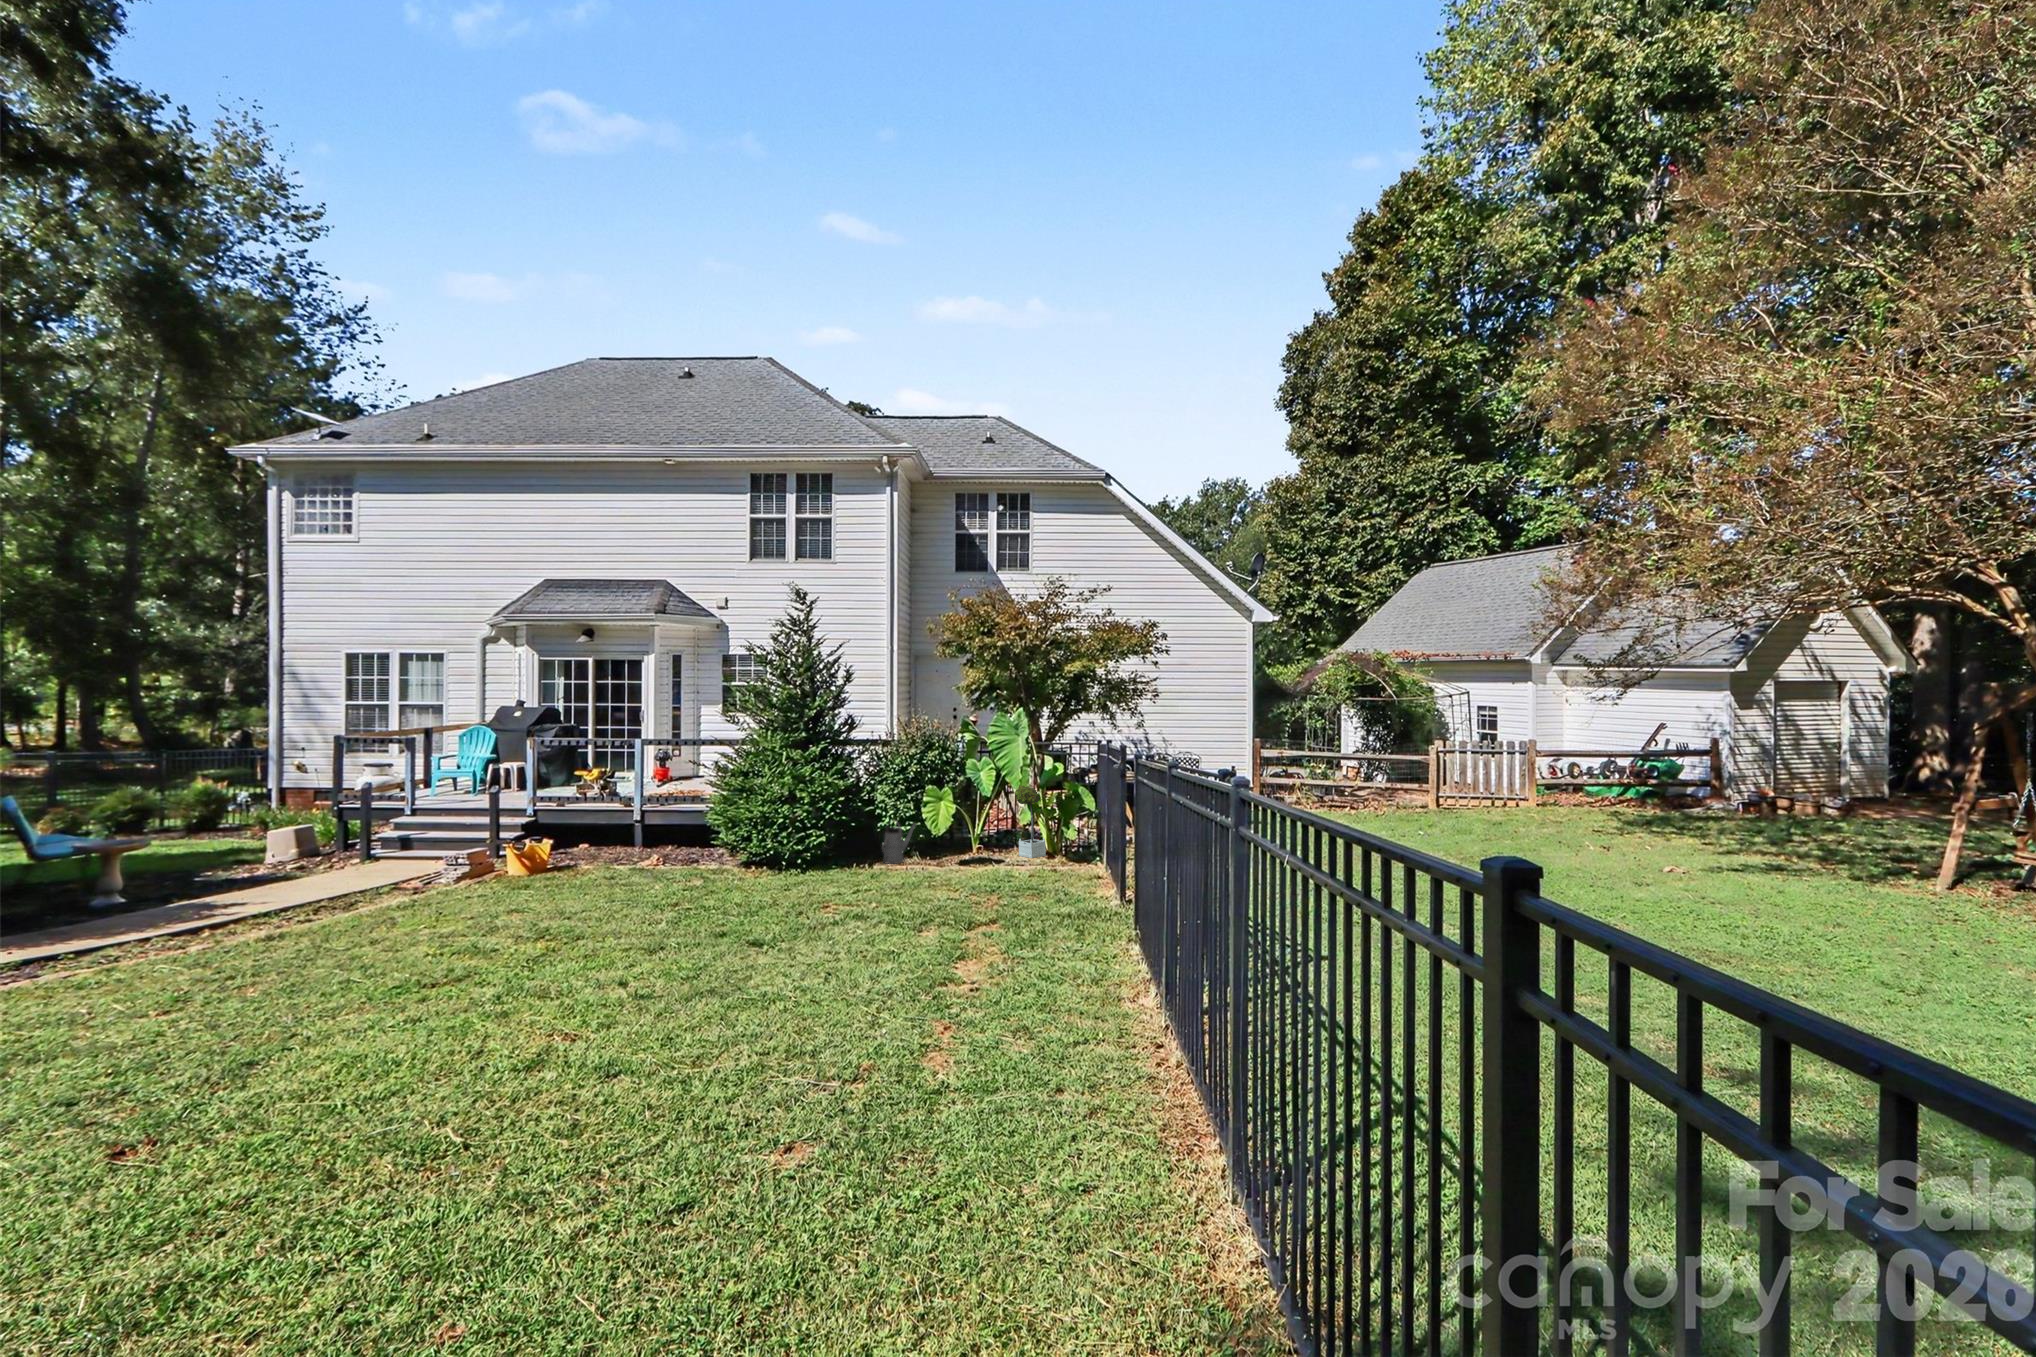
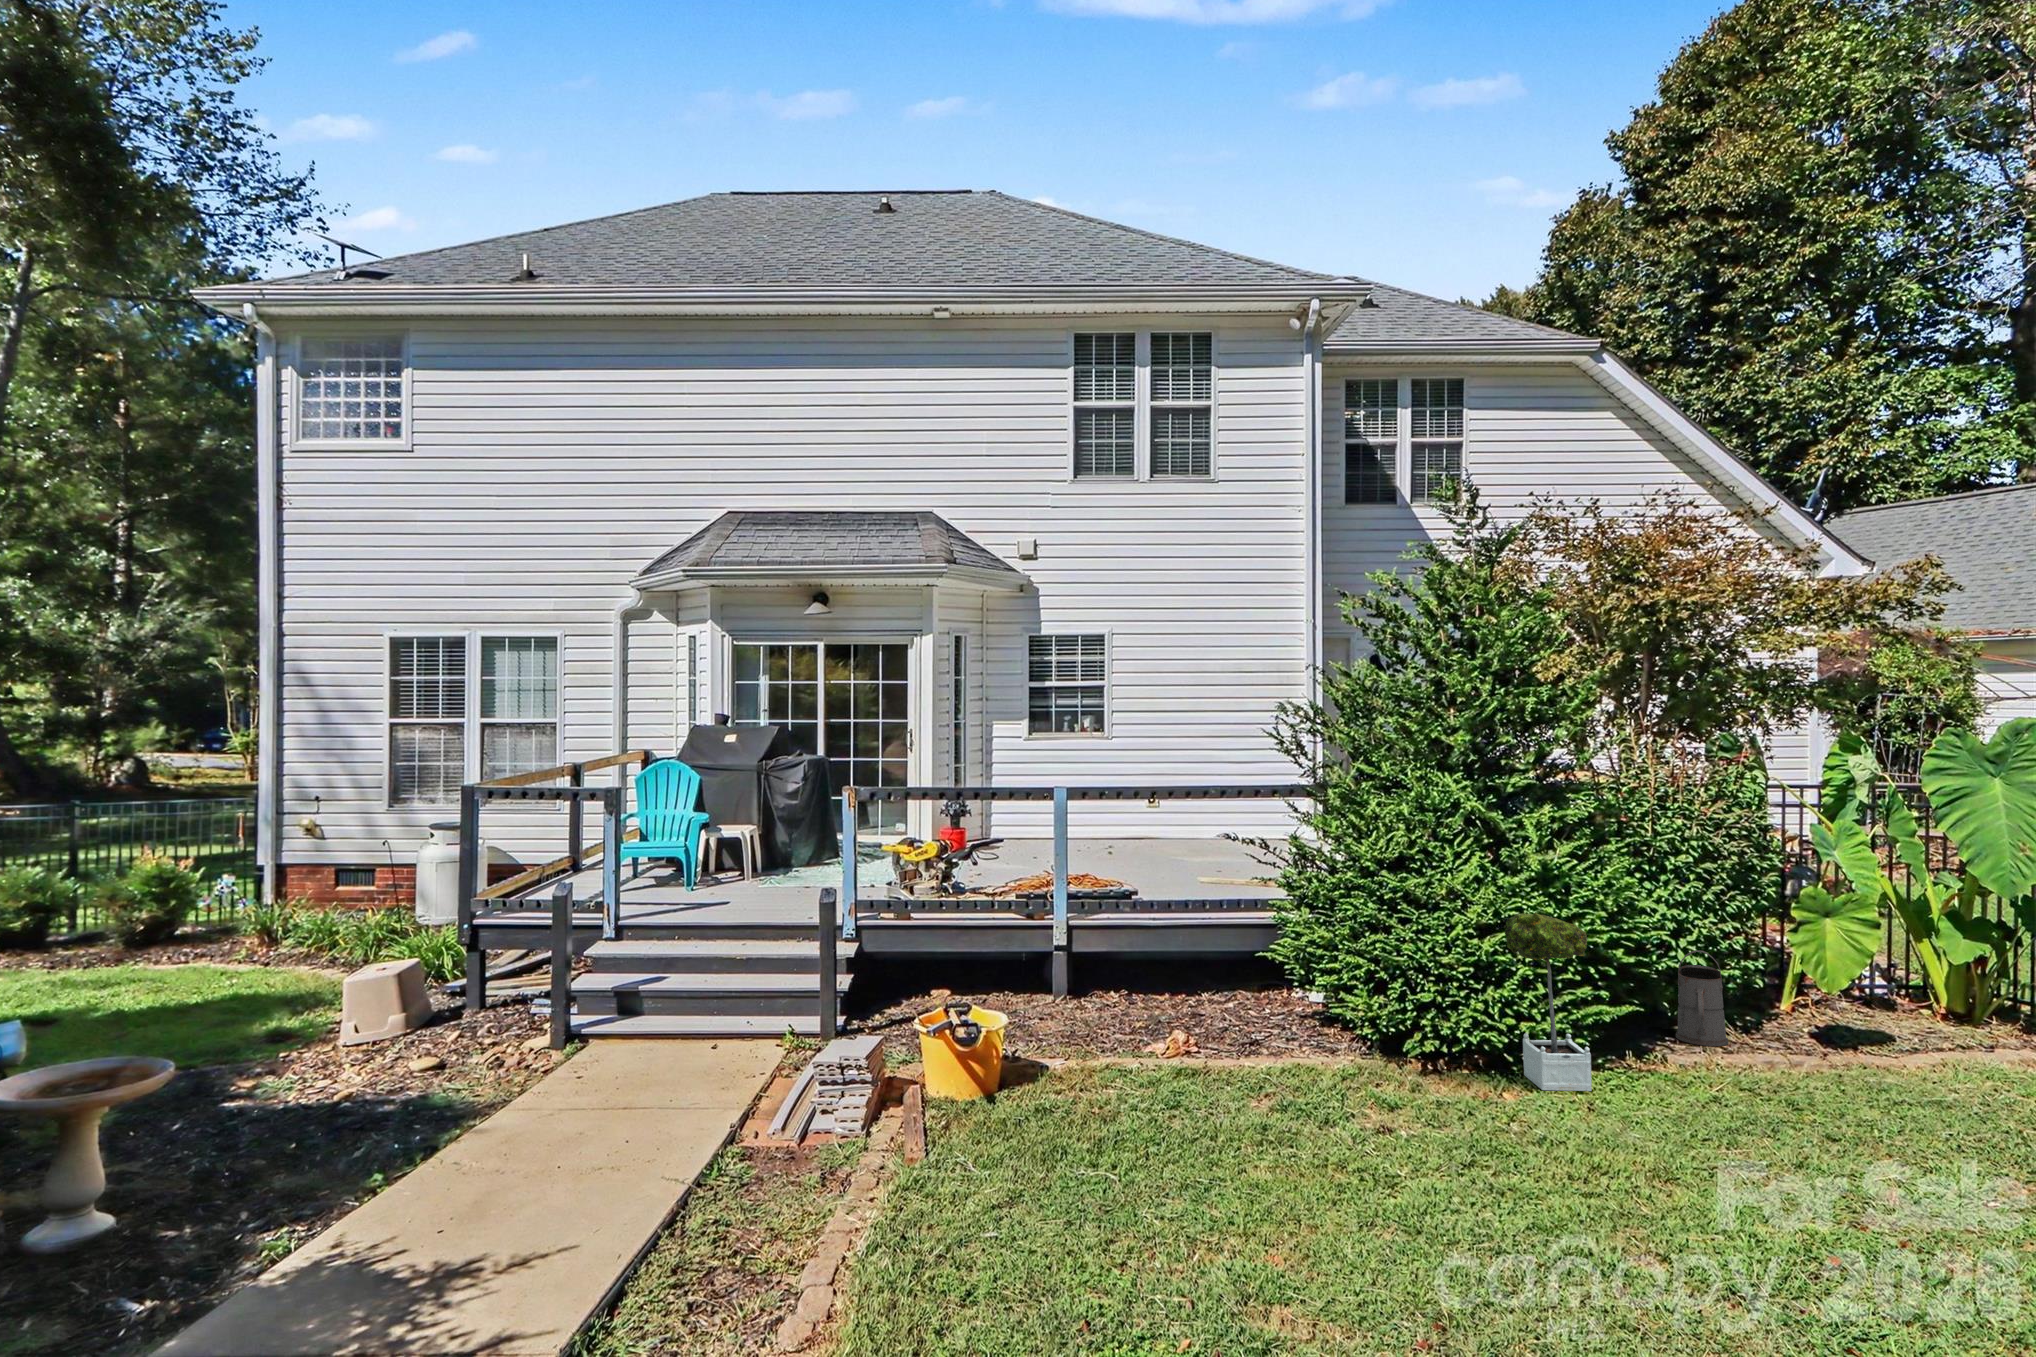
potted tree: present [1015,785,1046,858] -> present [1505,912,1592,1091]

